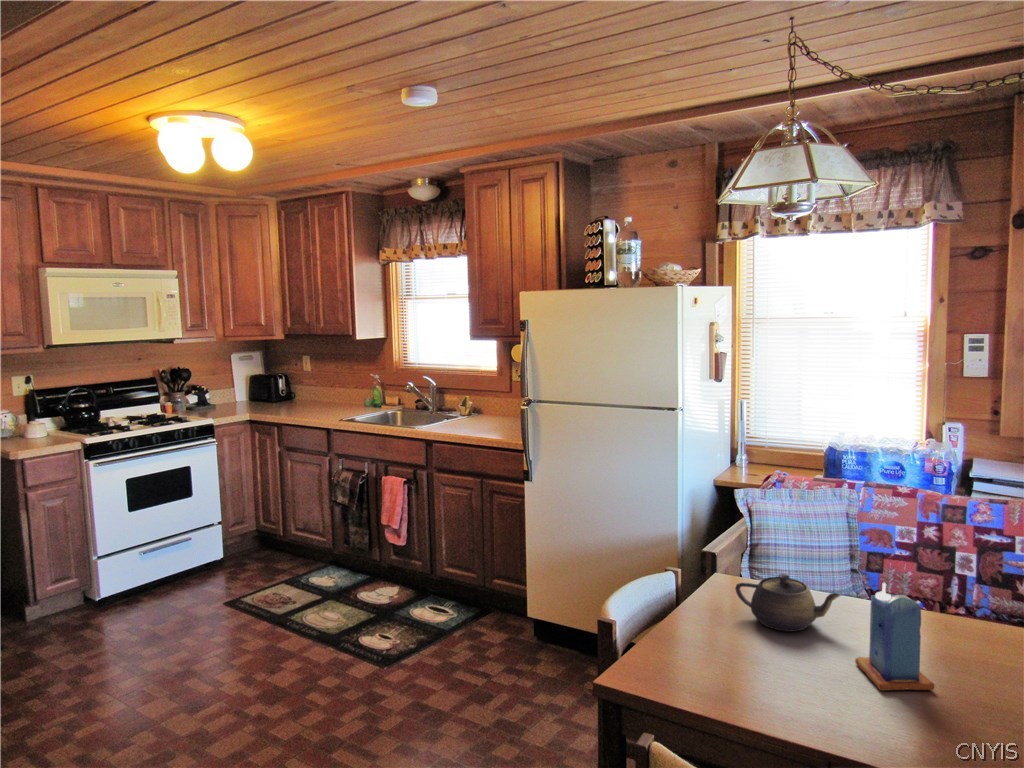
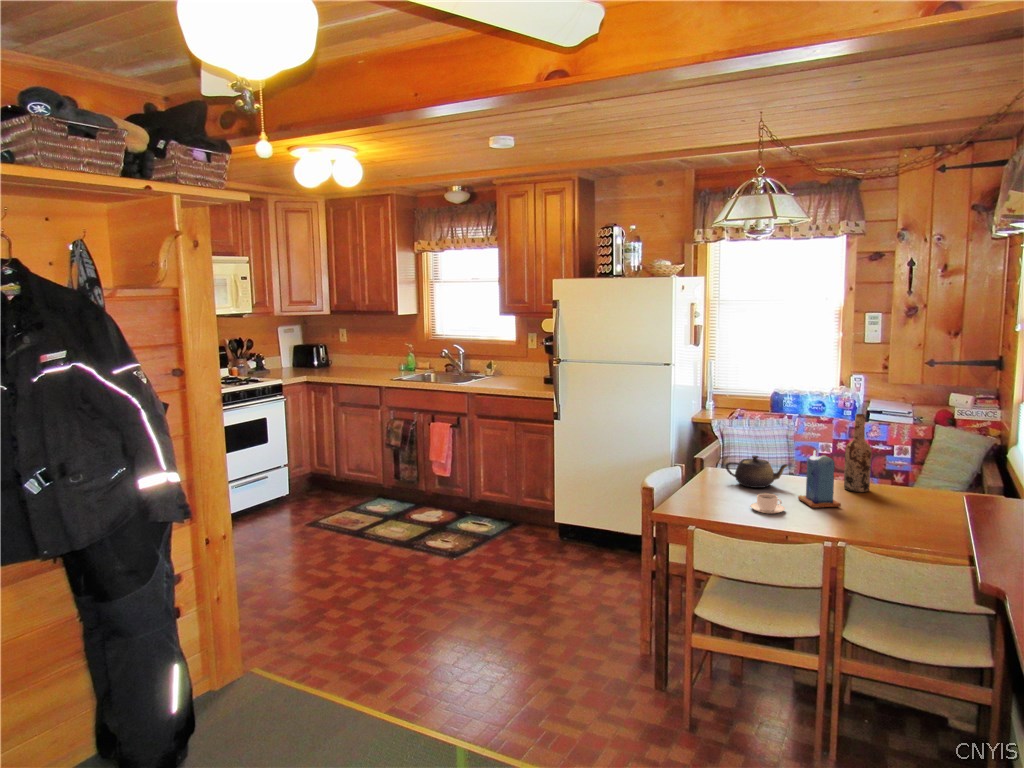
wine bottle: none [938,512,988,648] -> present [844,414,872,492]
coffee cup: none [766,660,830,704] -> present [751,493,785,514]

